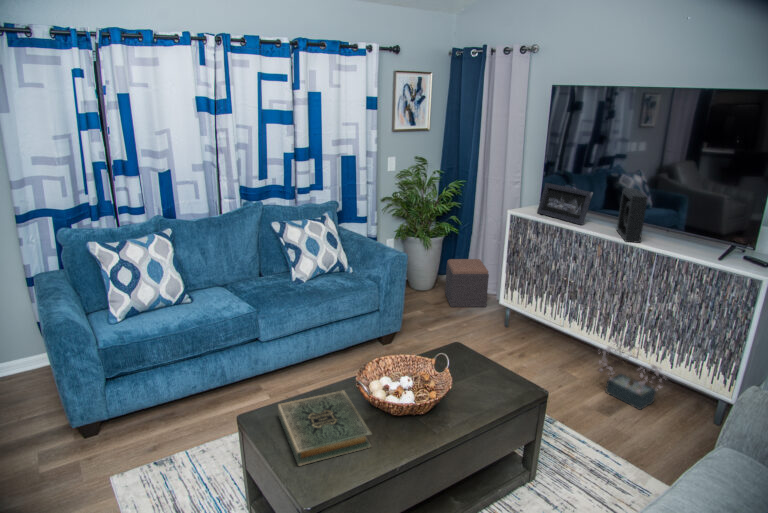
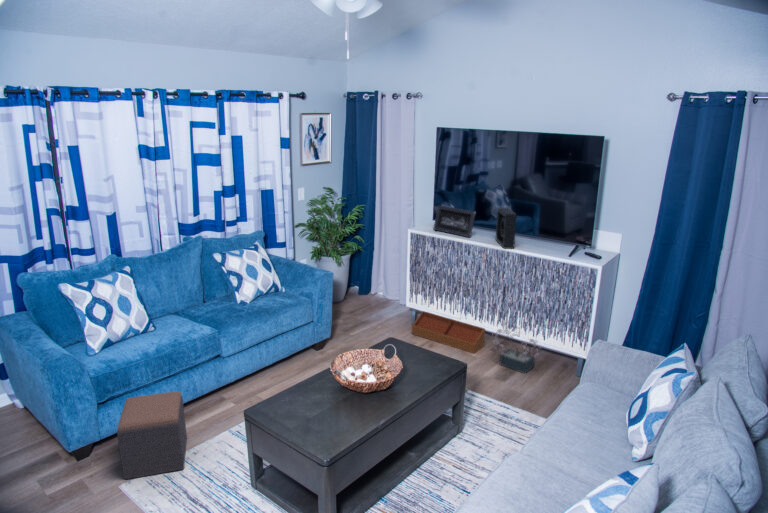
footstool: present [445,259,489,307] -> present [117,391,187,479]
storage bin: none [499,311,592,373] -> present [412,311,485,353]
hardback book: present [278,390,371,466] -> none [277,380,357,435]

